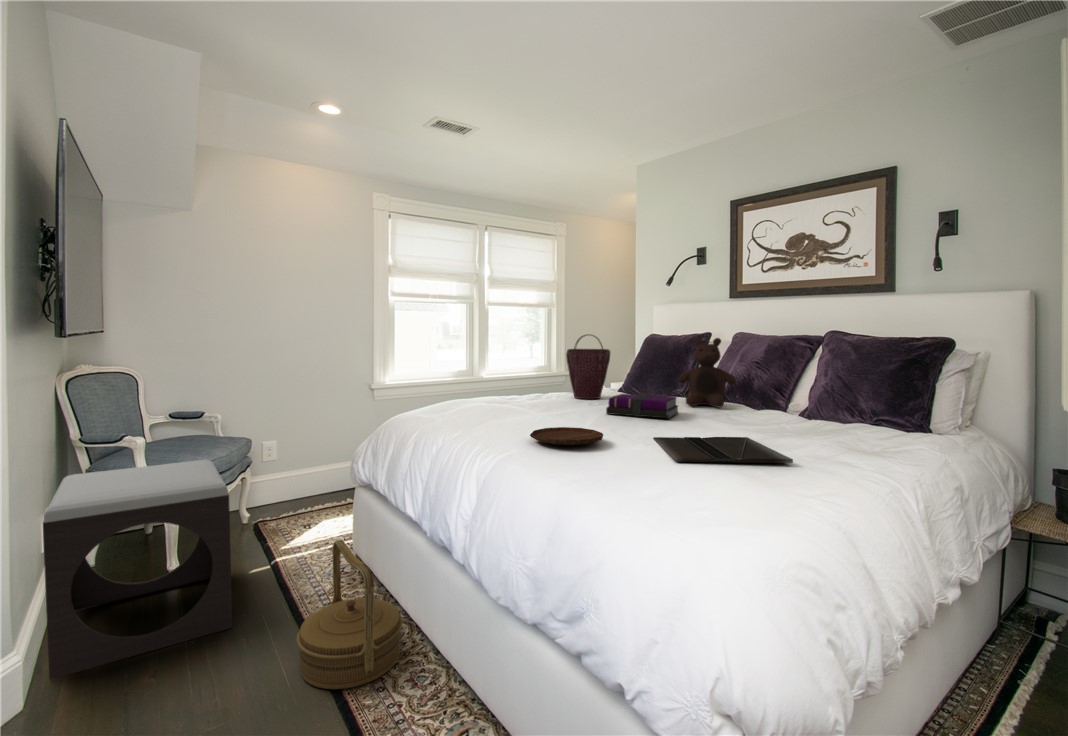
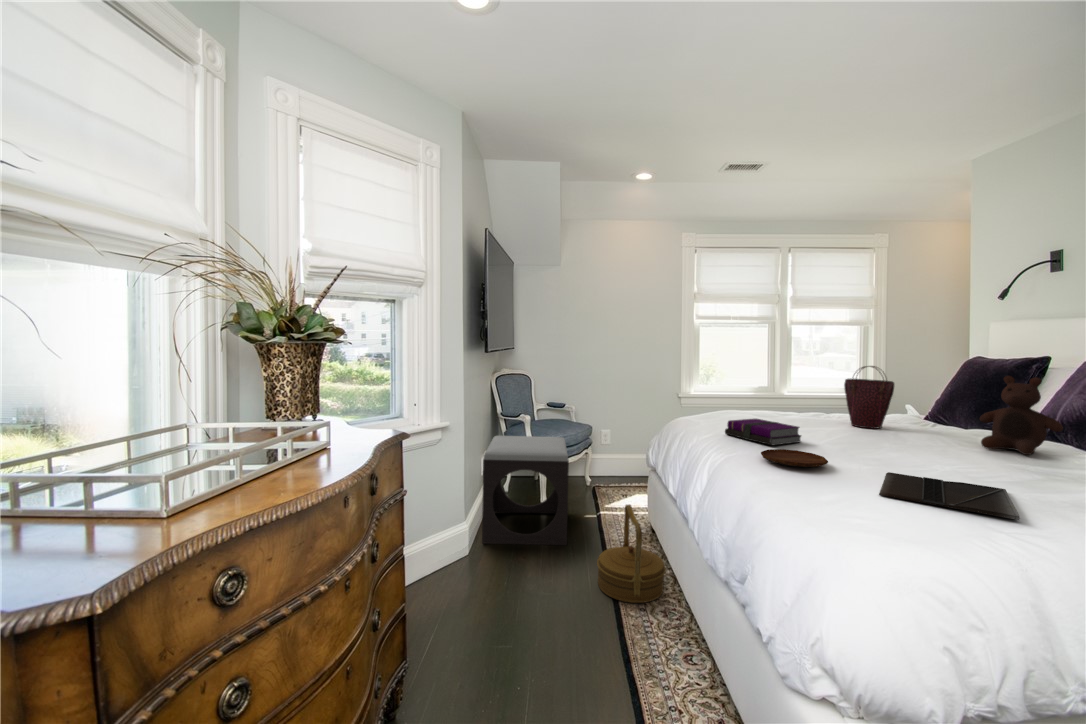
notebook: present [606,394,678,418] -> present [725,419,801,446]

